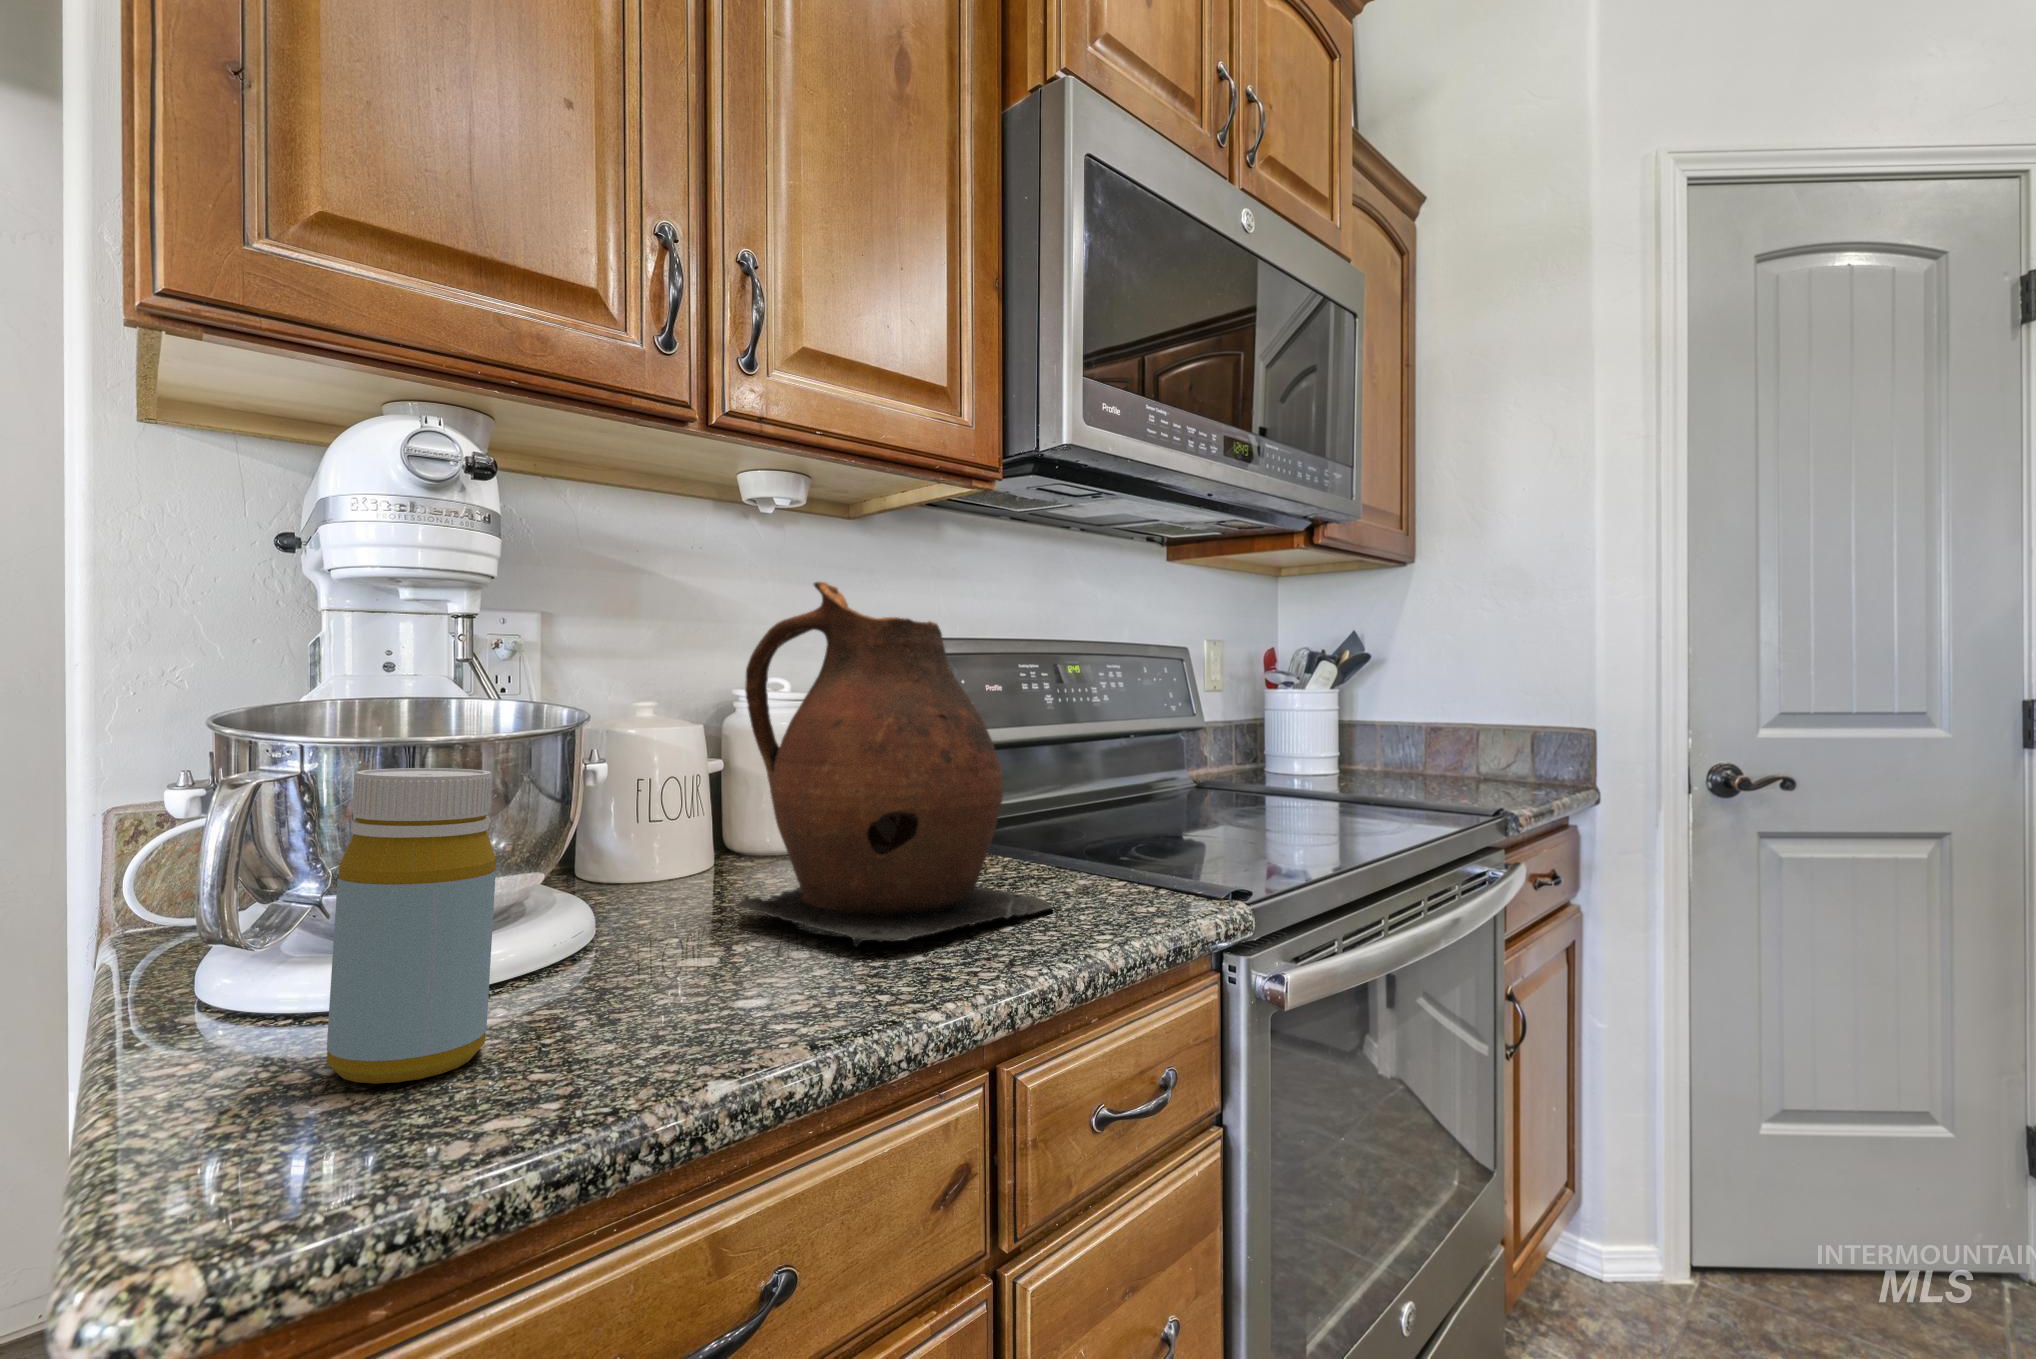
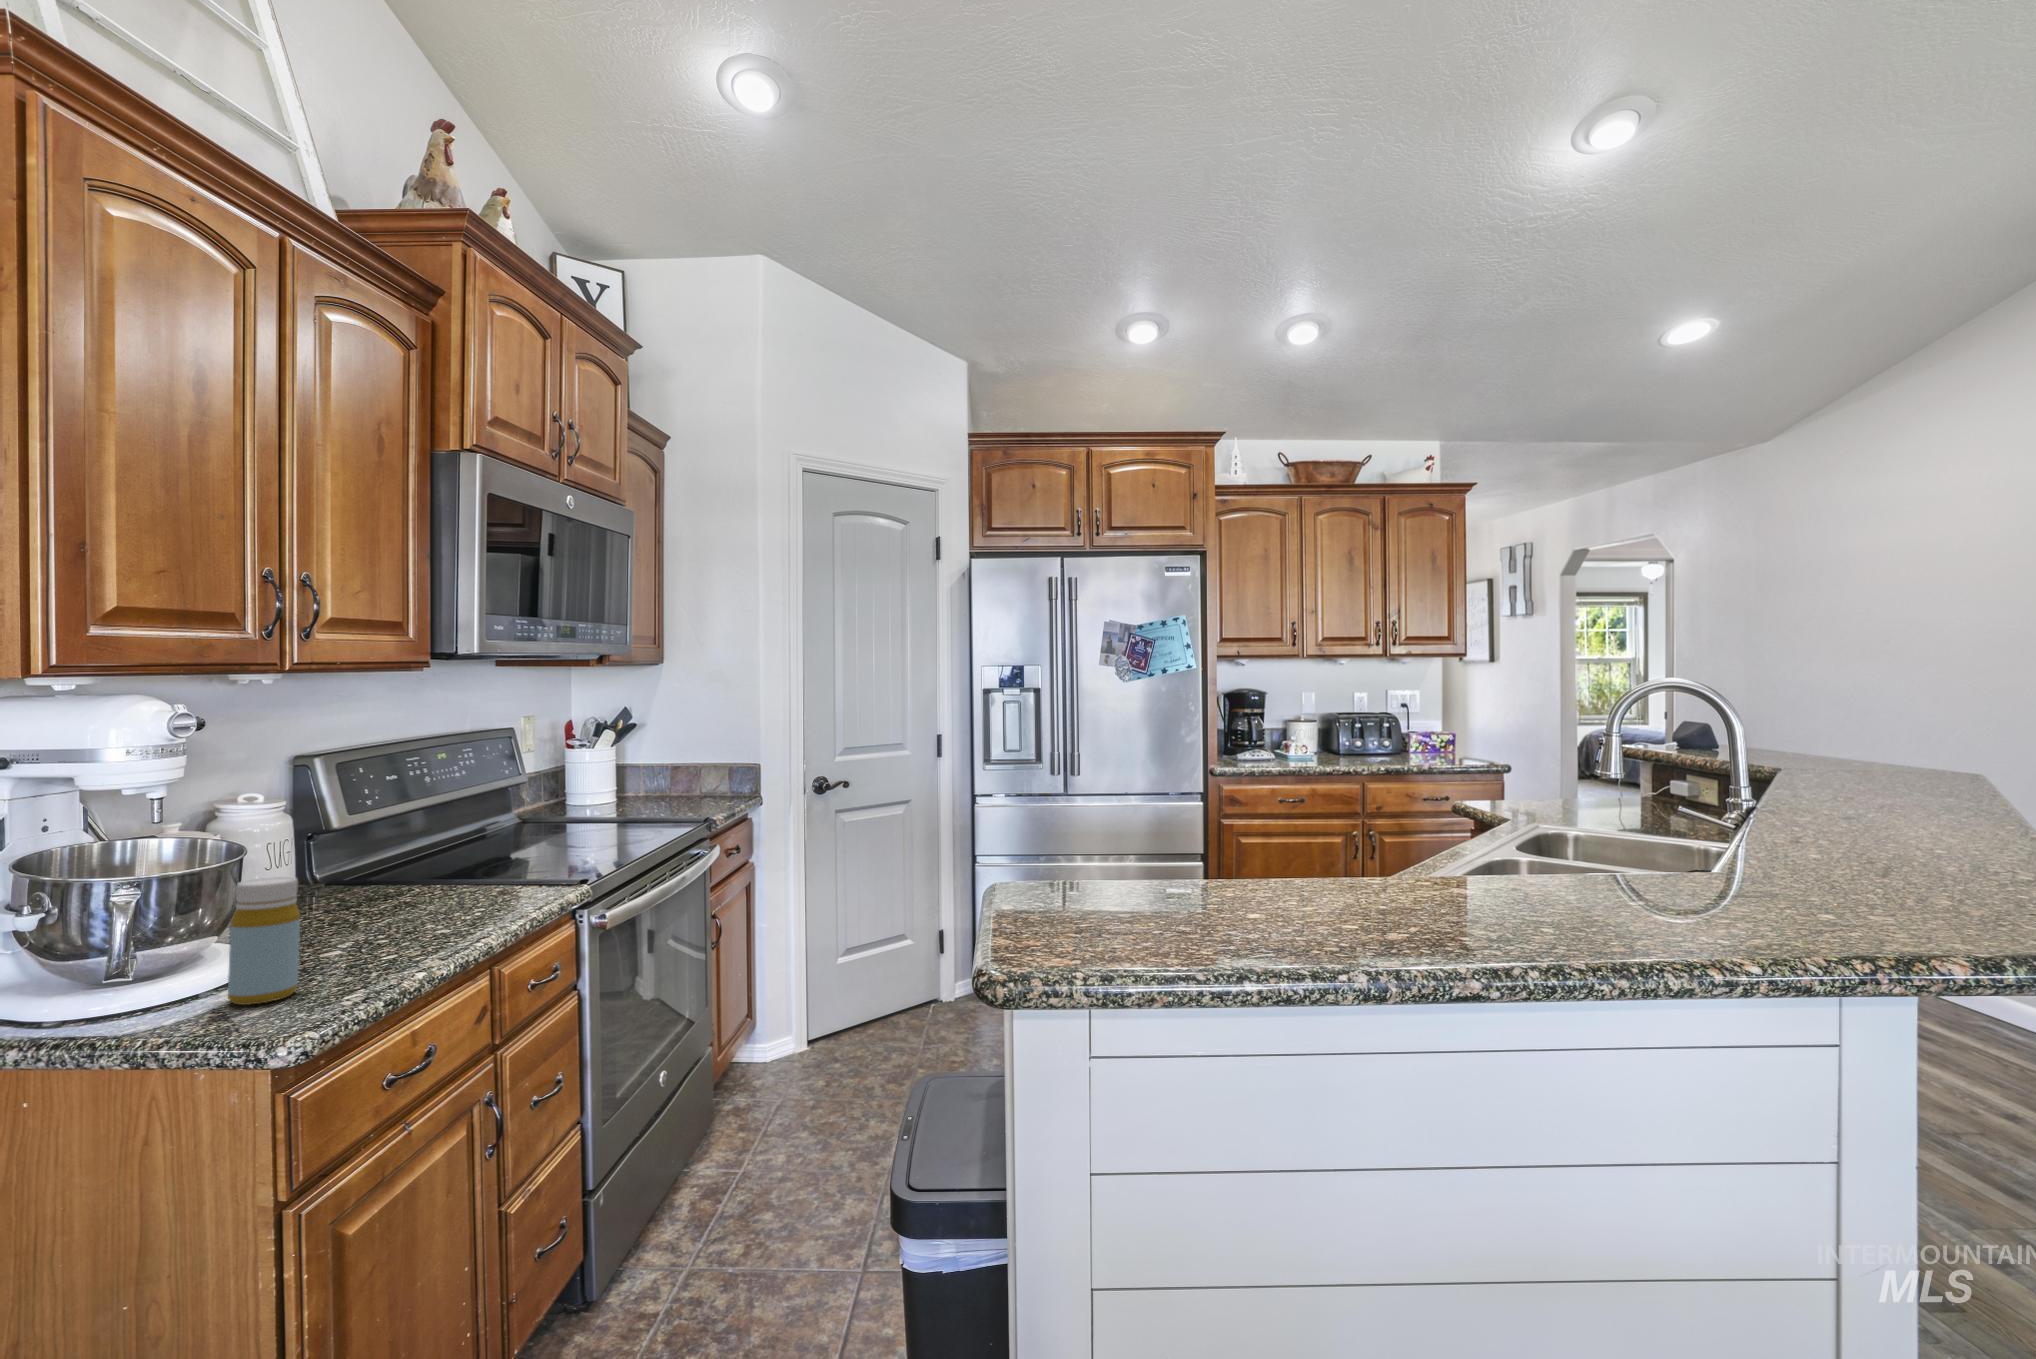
ceramic pitcher: present [739,582,1052,946] -> none [311,755,494,931]

